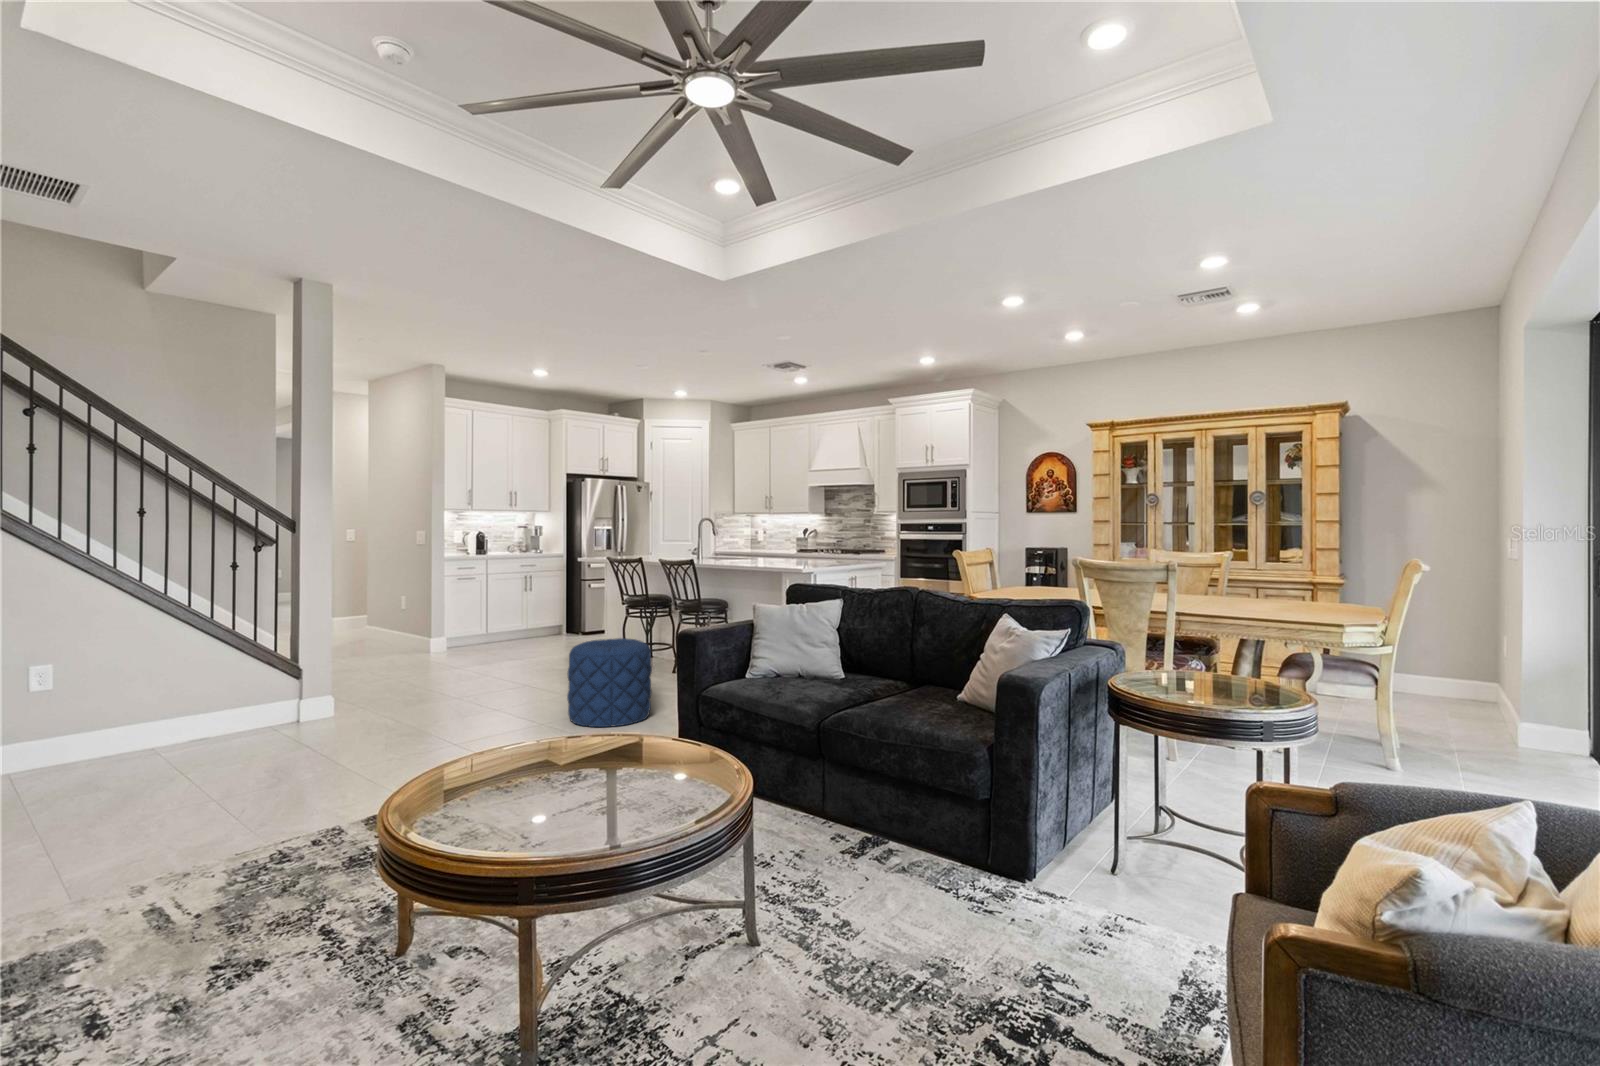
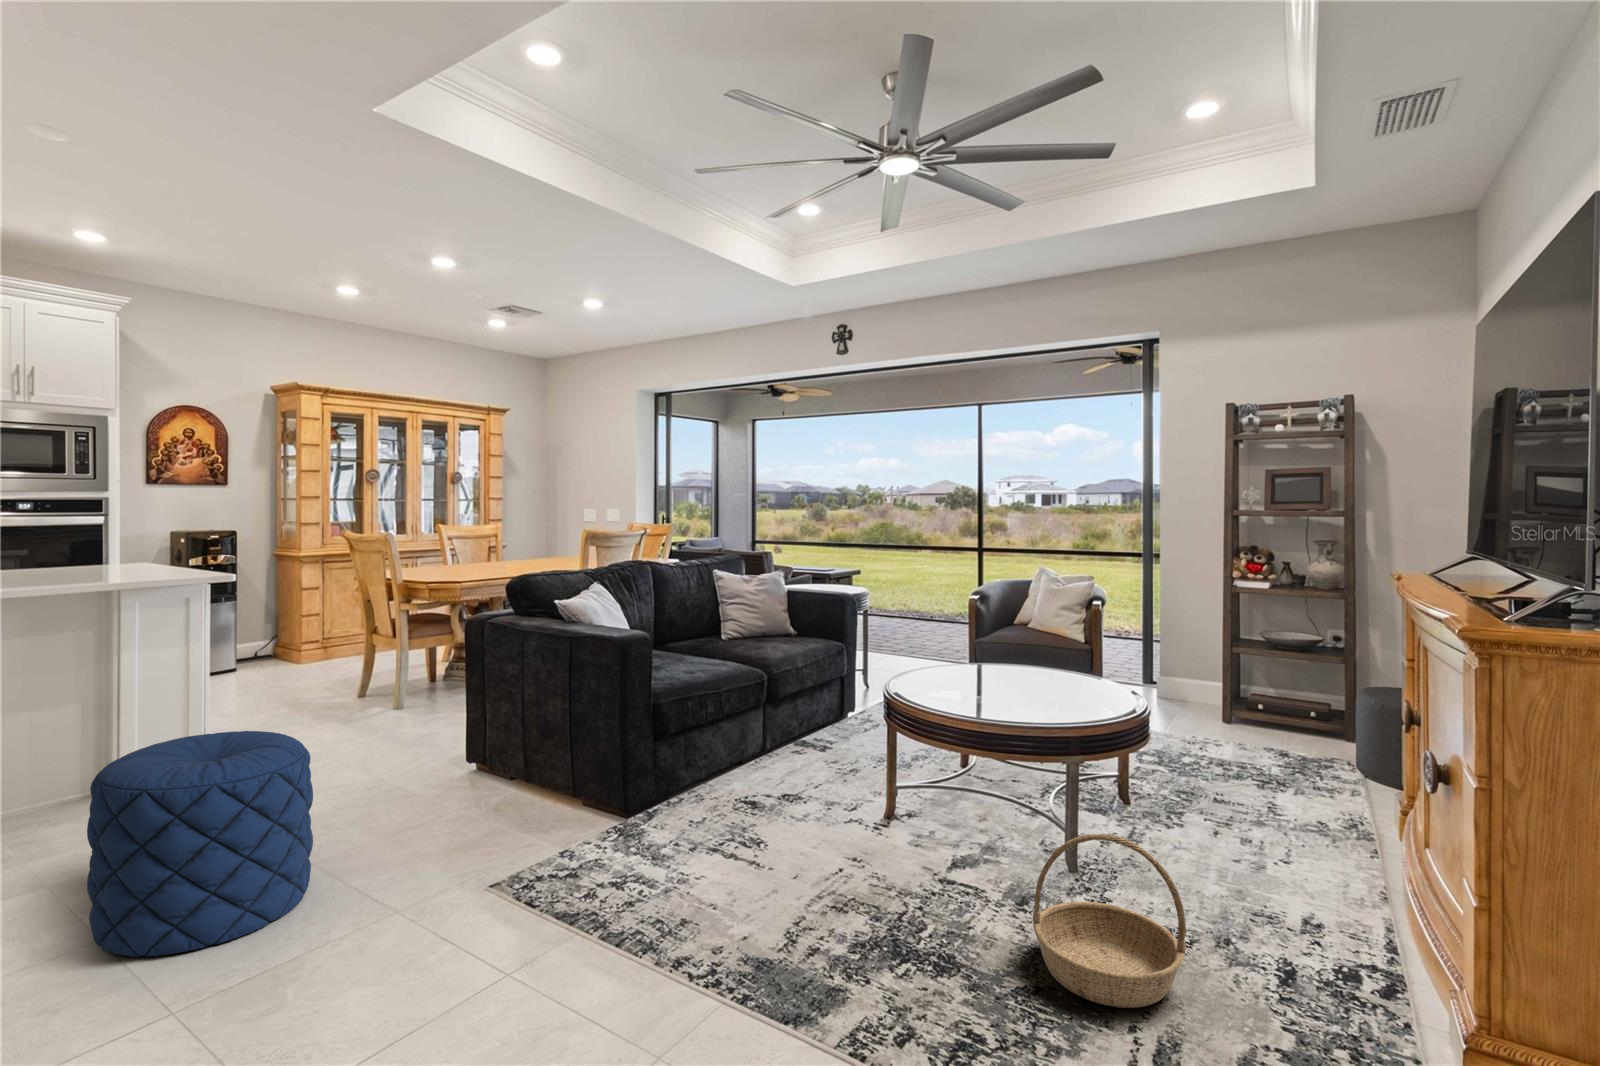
basket: none [173,802,316,946] -> present [1033,834,1186,1008]

